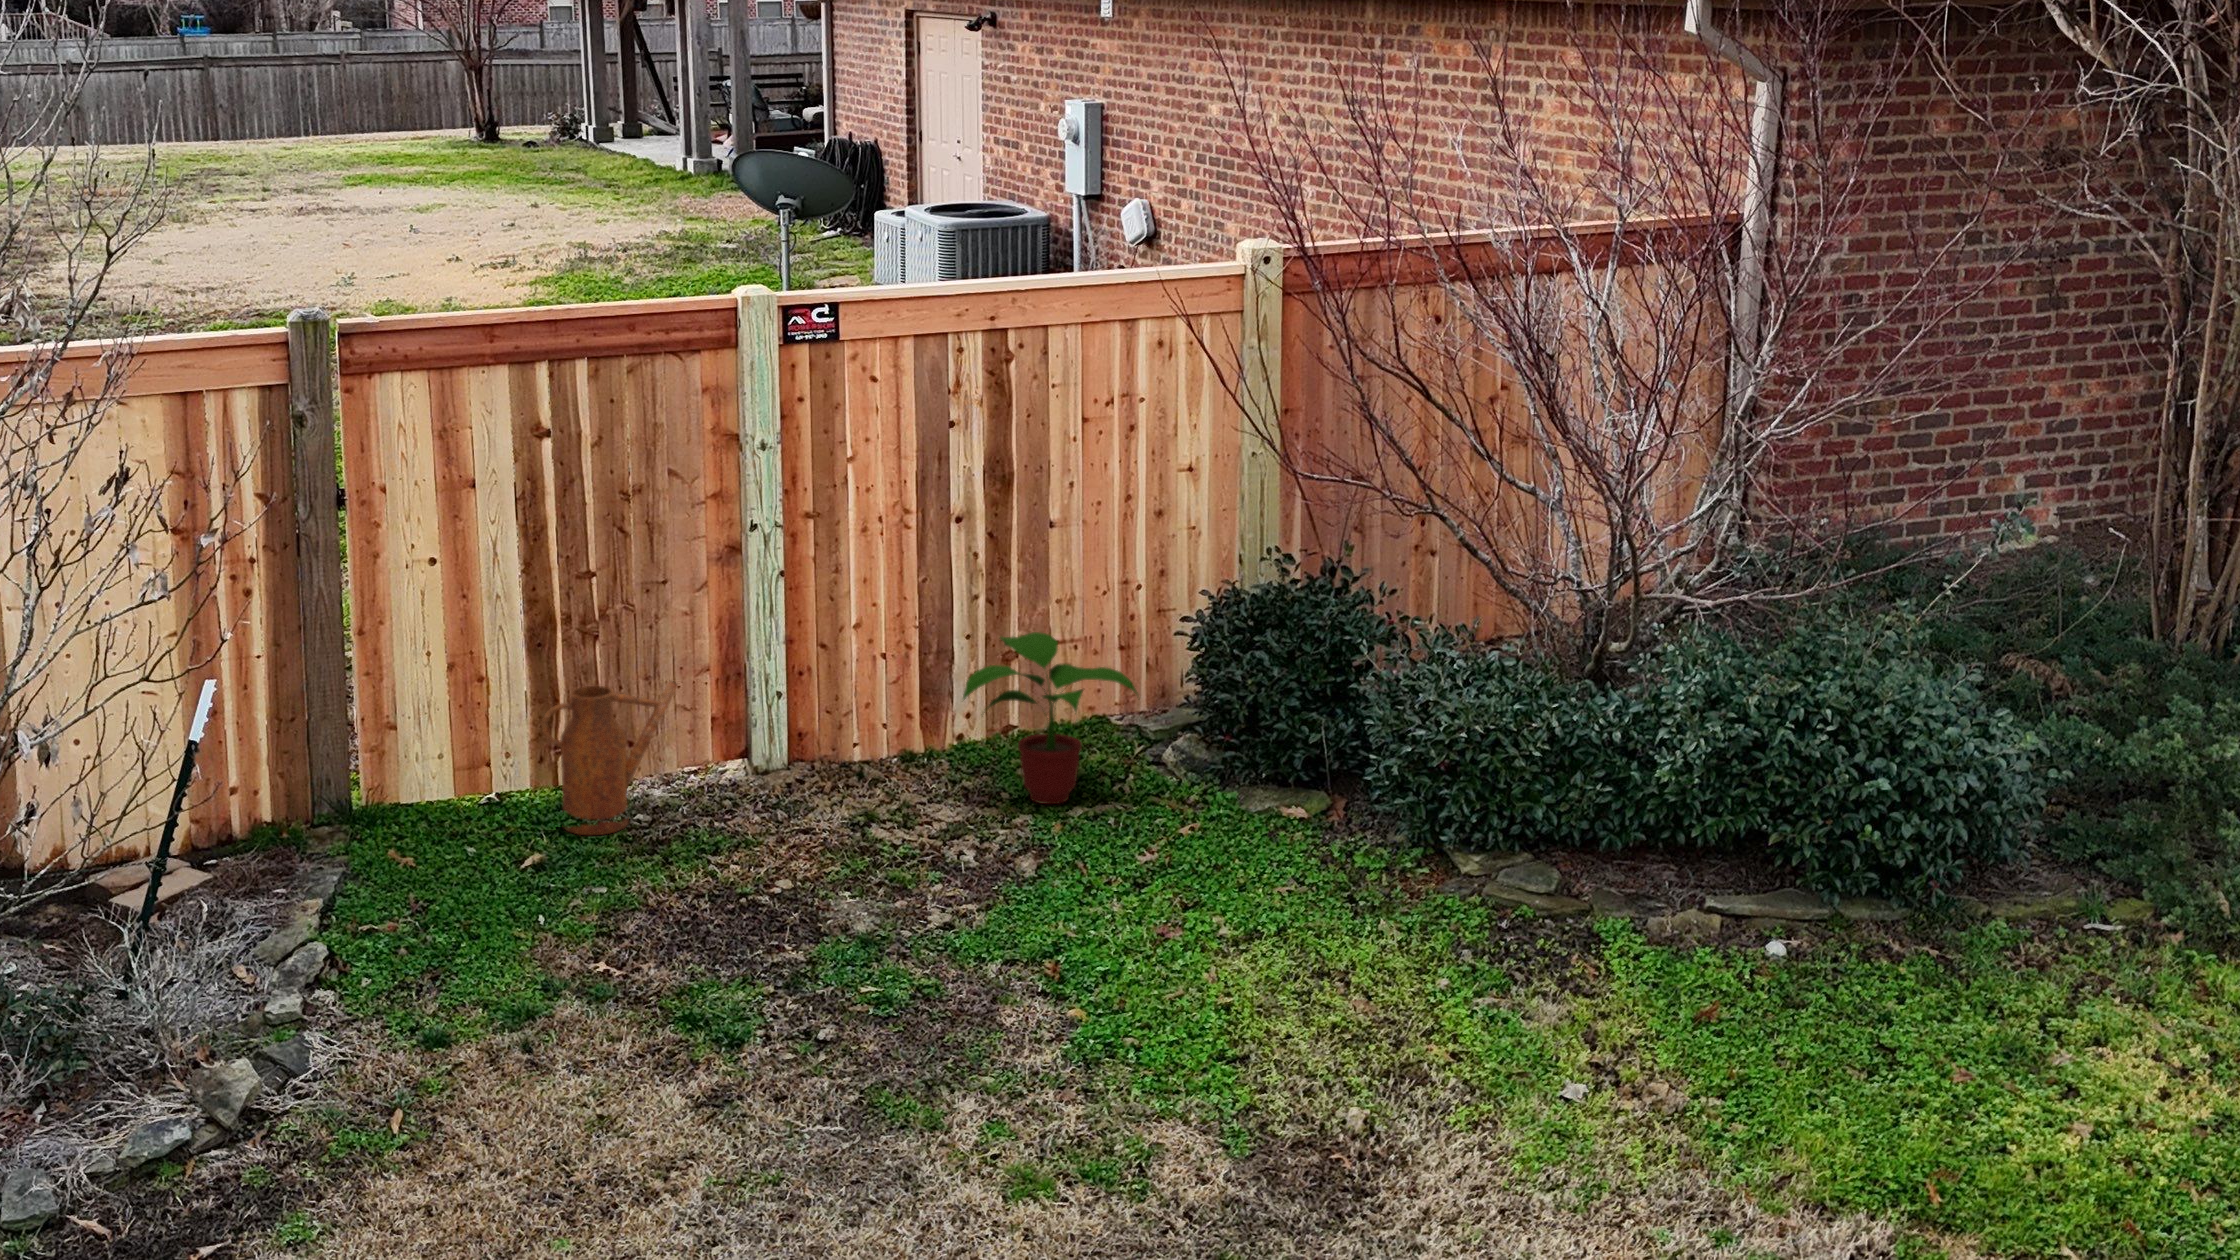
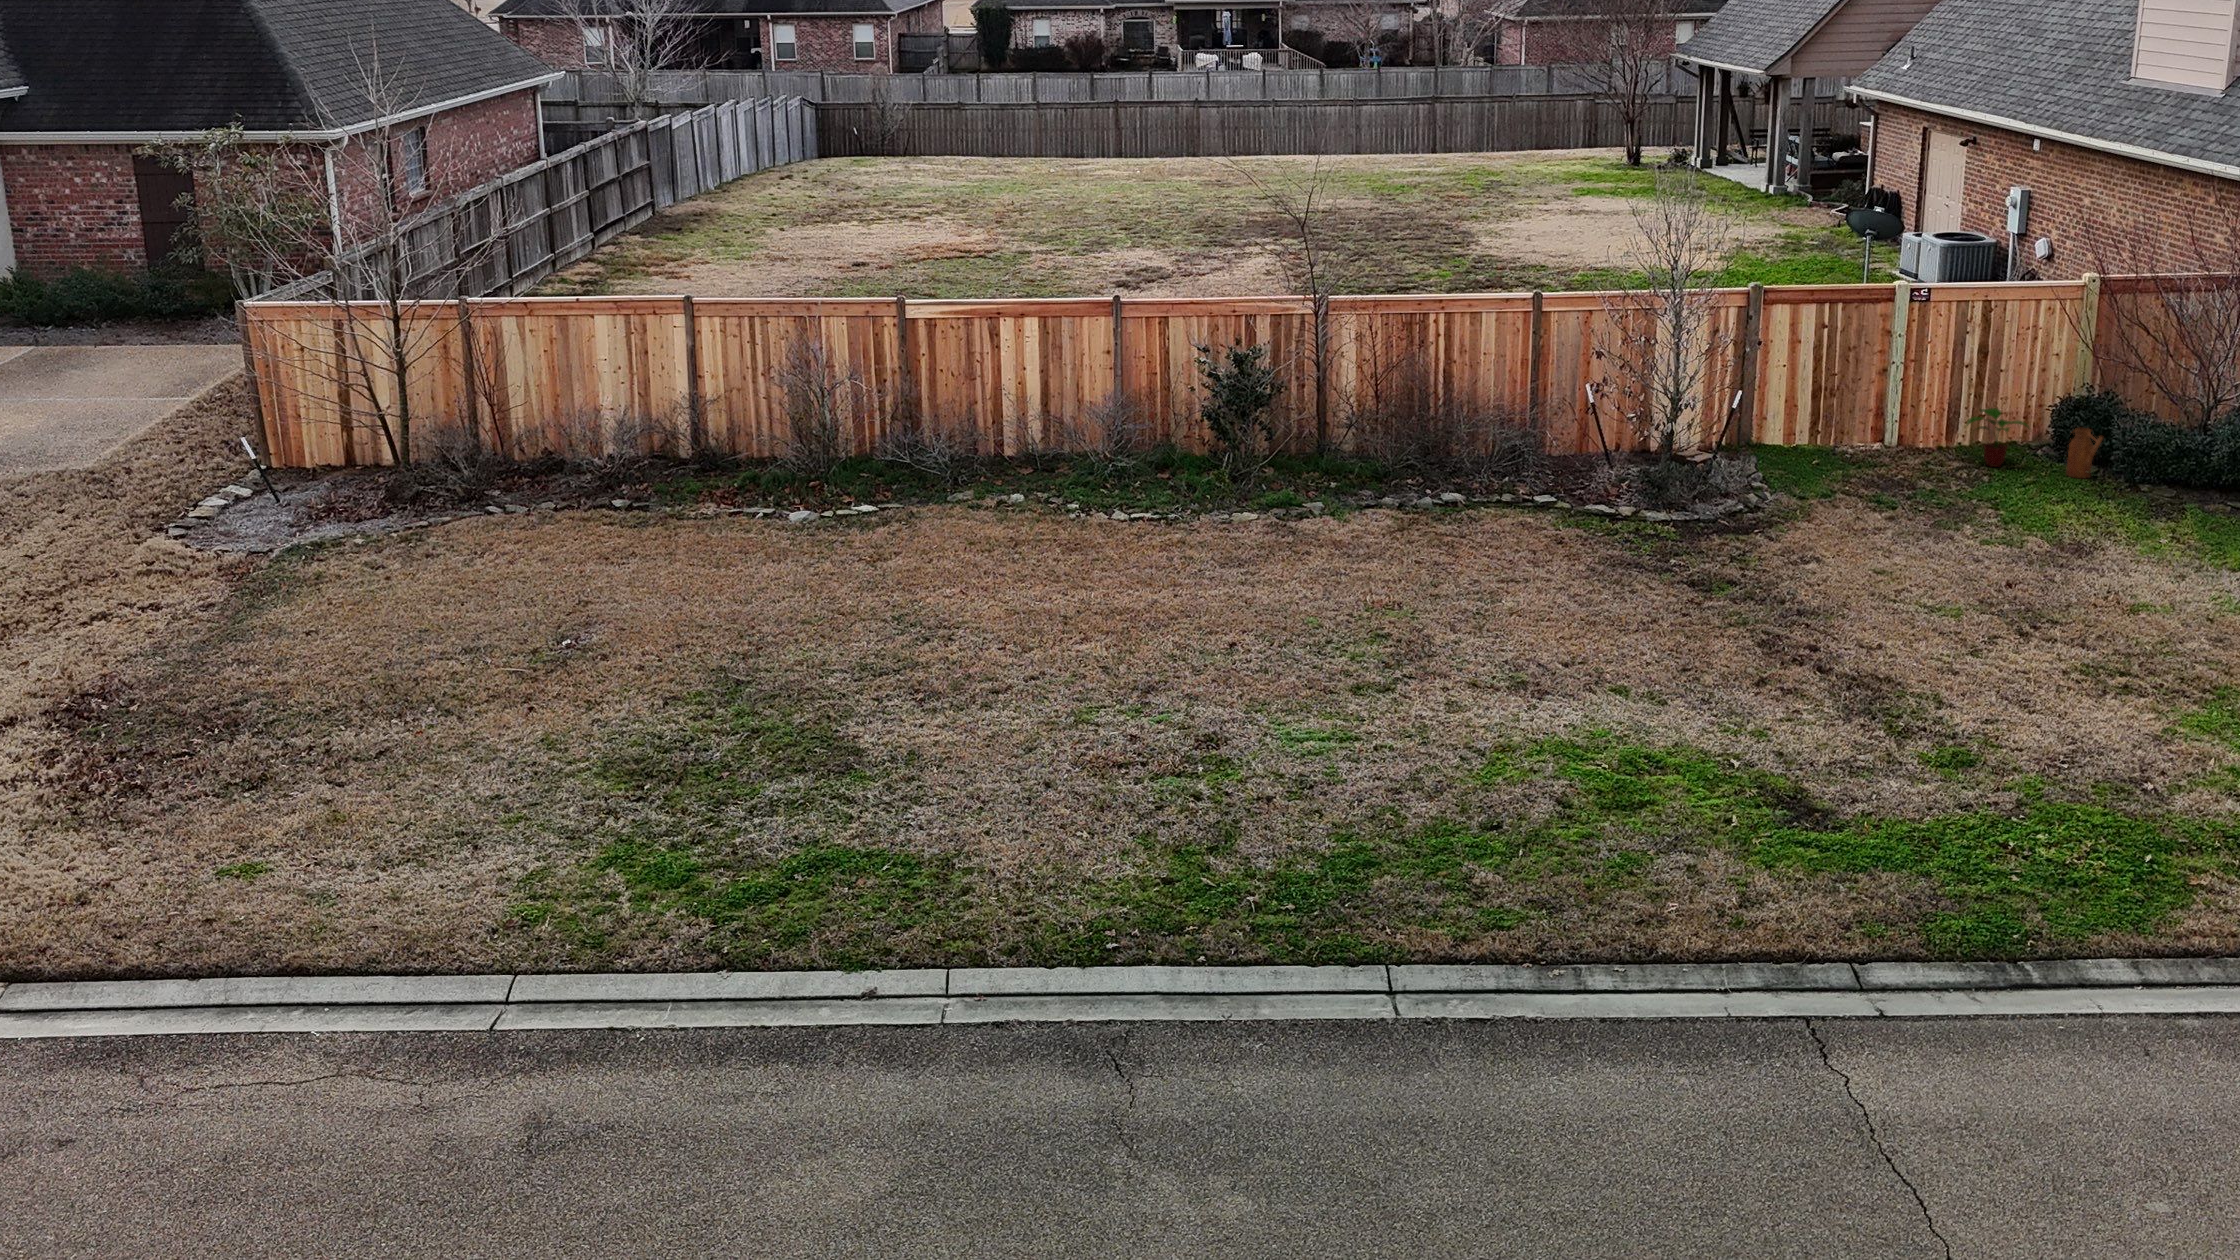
watering can: present [541,681,678,835] -> present [2066,428,2103,478]

